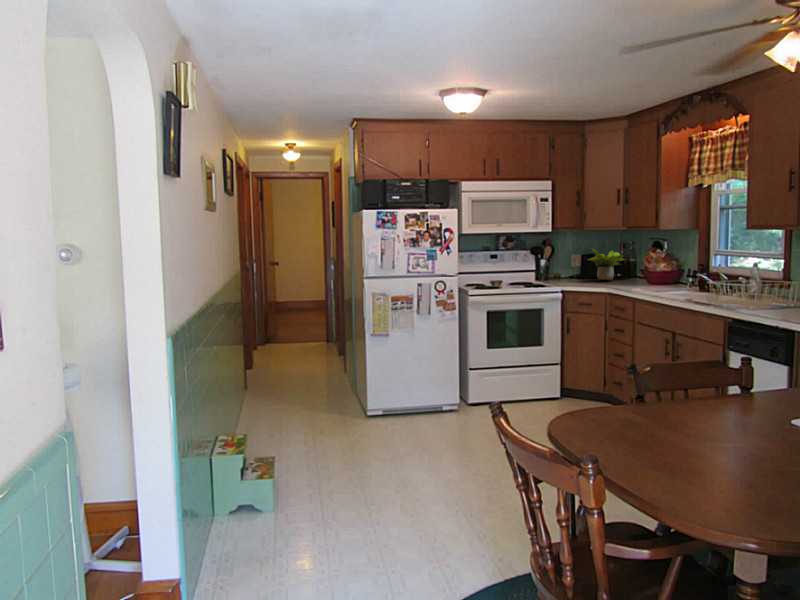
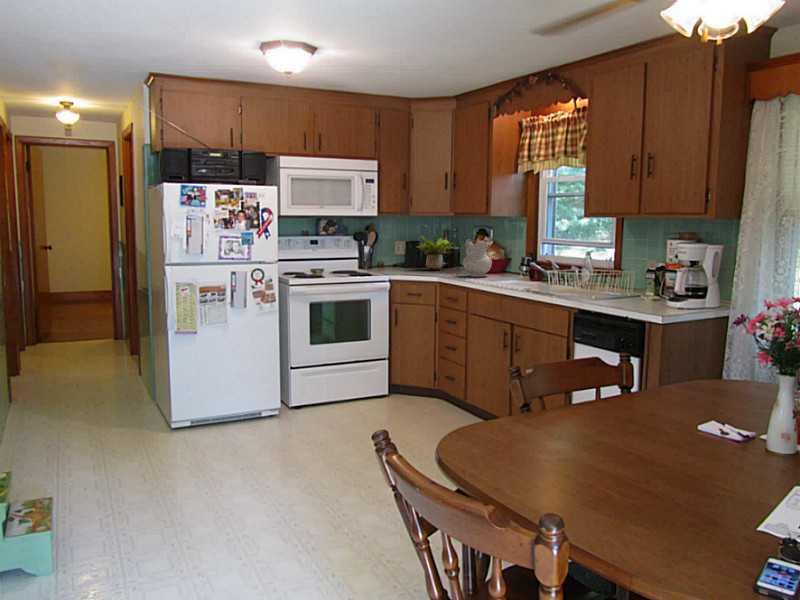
ceramic pitcher: none [631,252,660,288] -> present [463,239,492,277]

